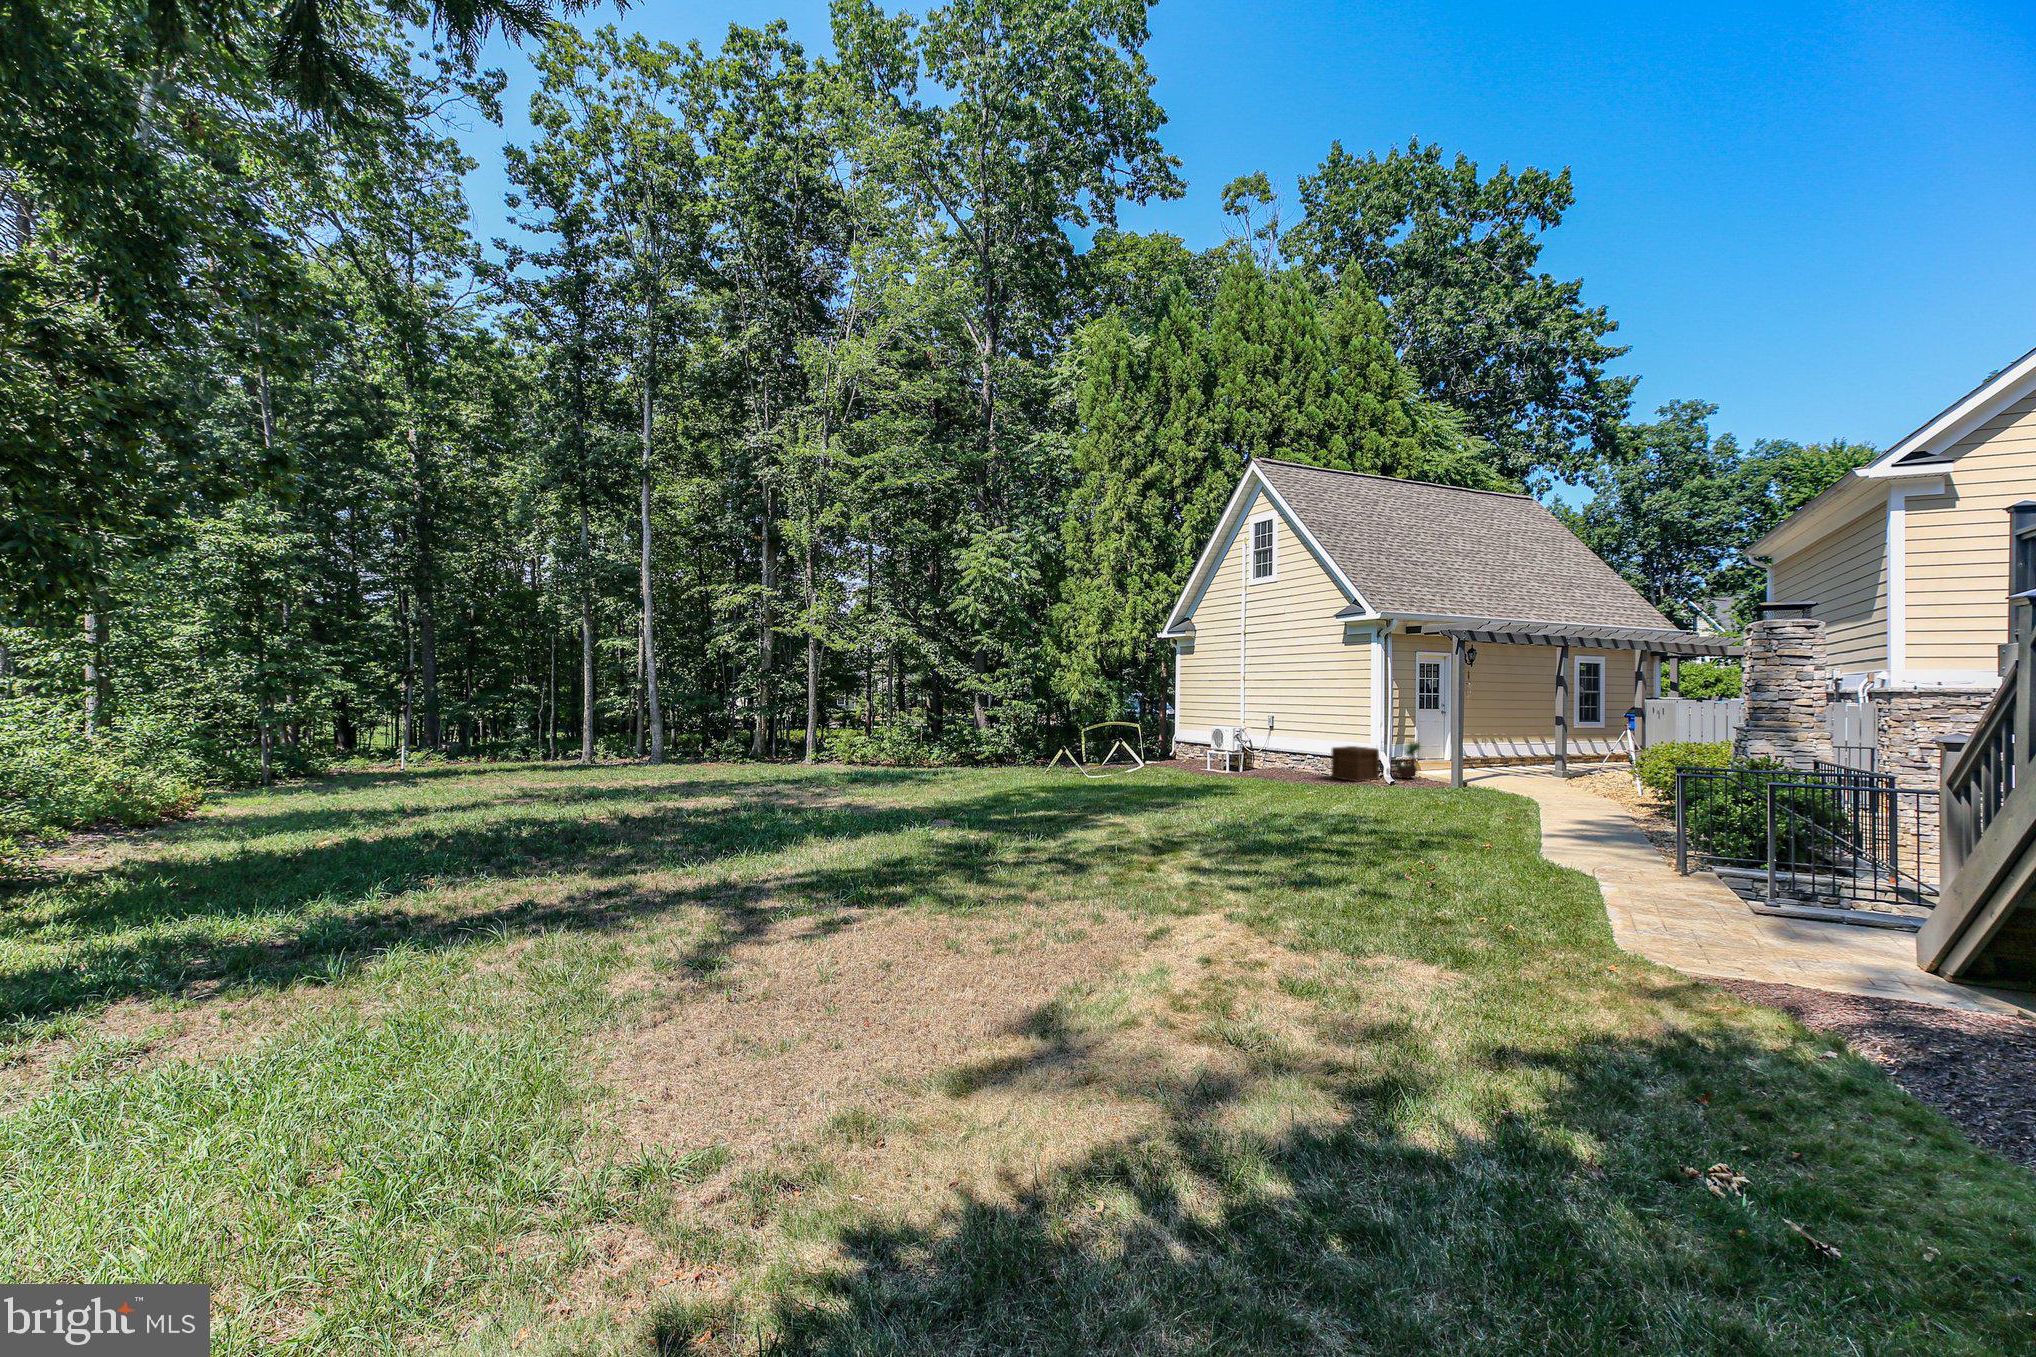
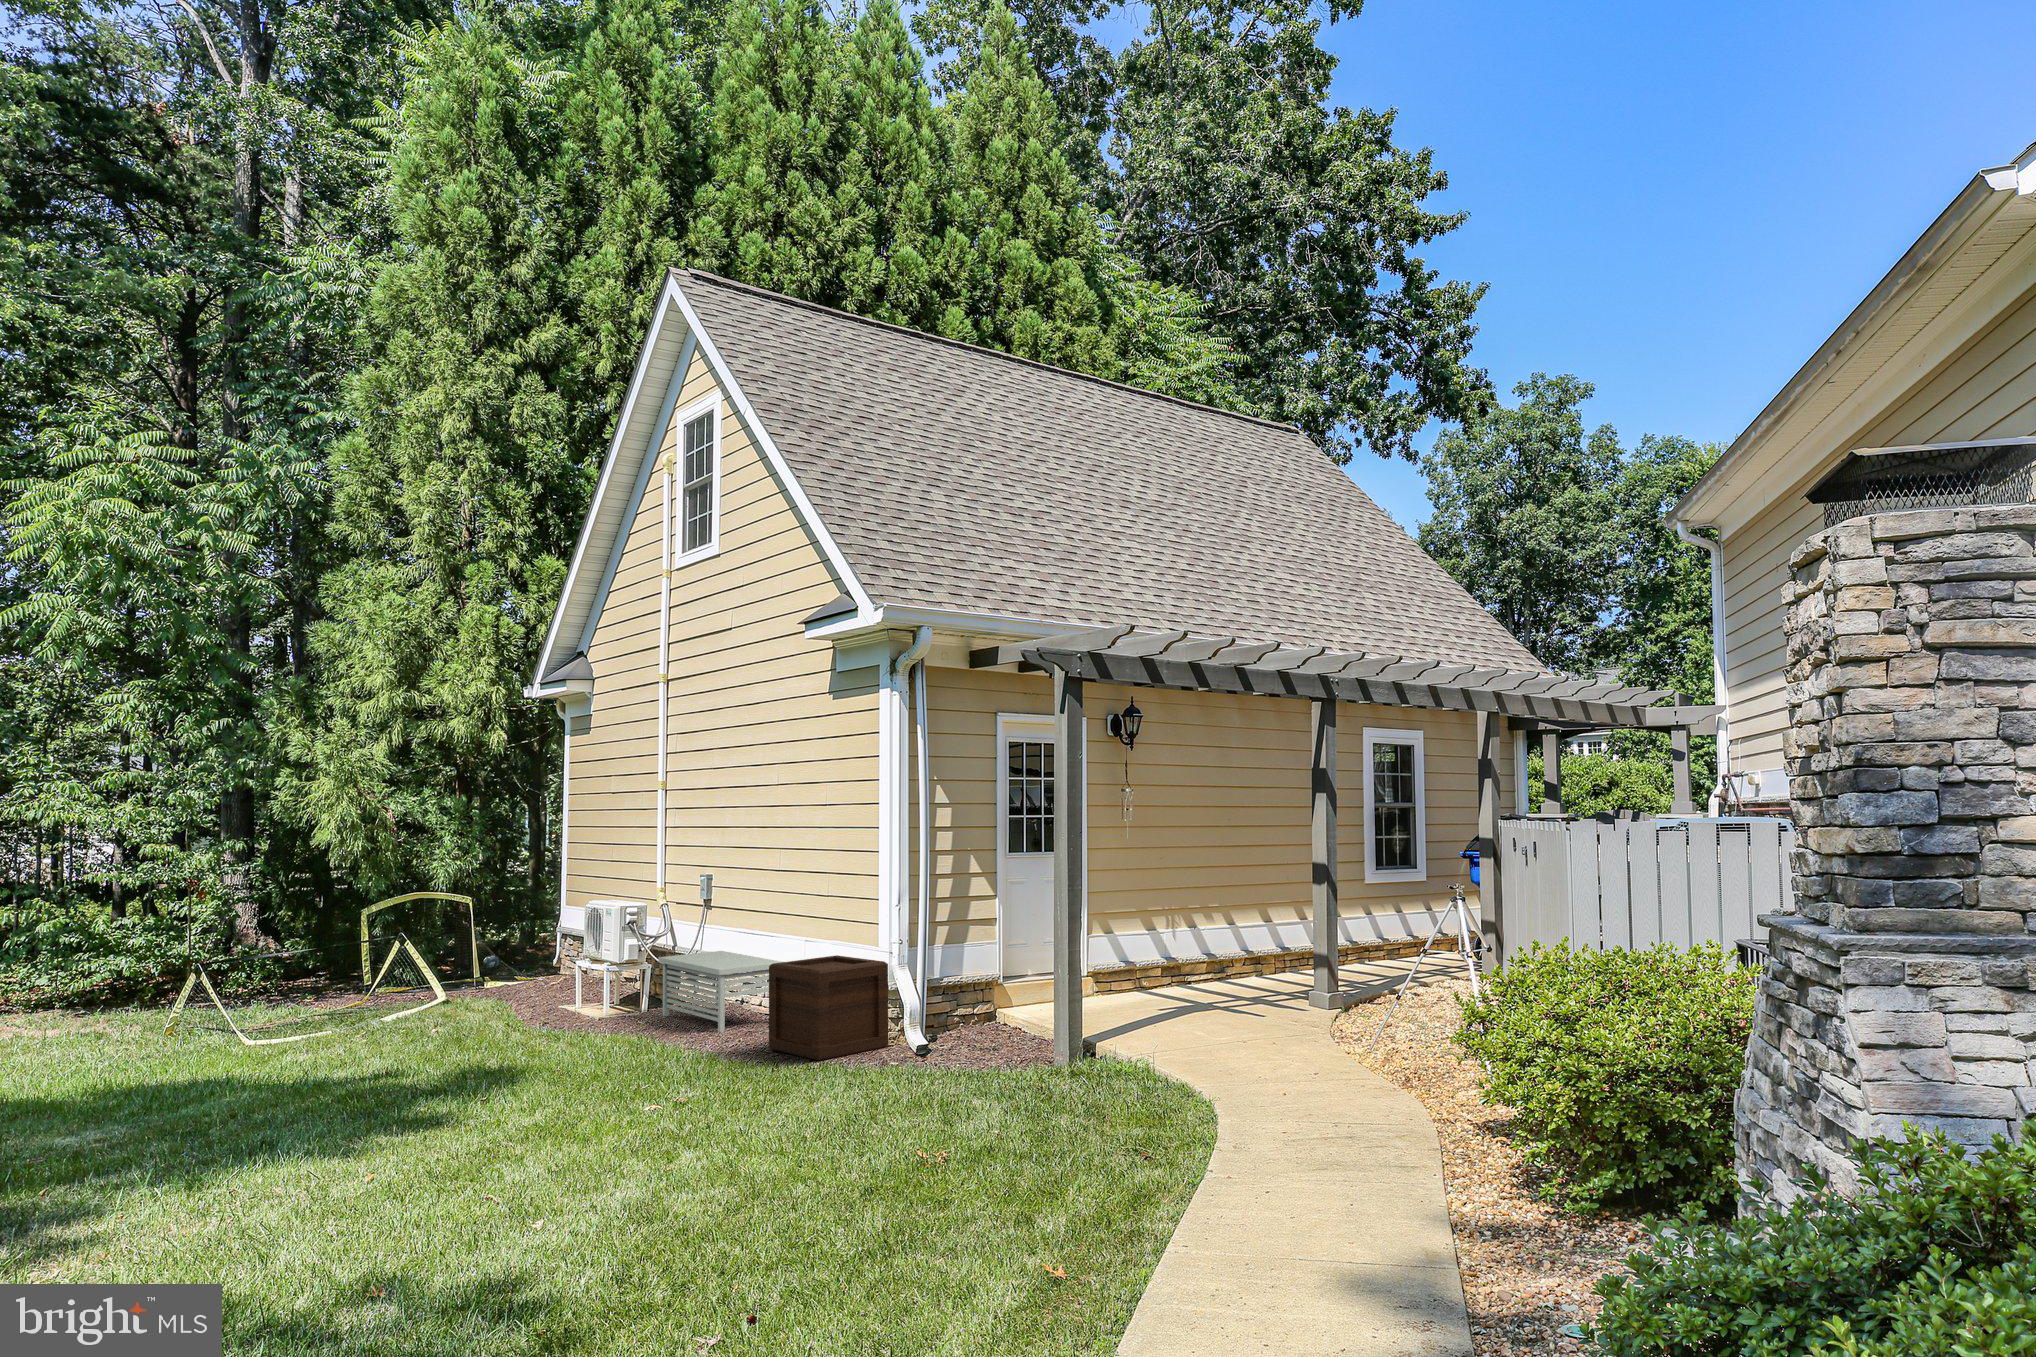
potted tree: present [1397,742,1421,778] -> none [941,928,1003,1038]
storage bench: none [1263,744,1321,773] -> present [658,951,781,1032]

